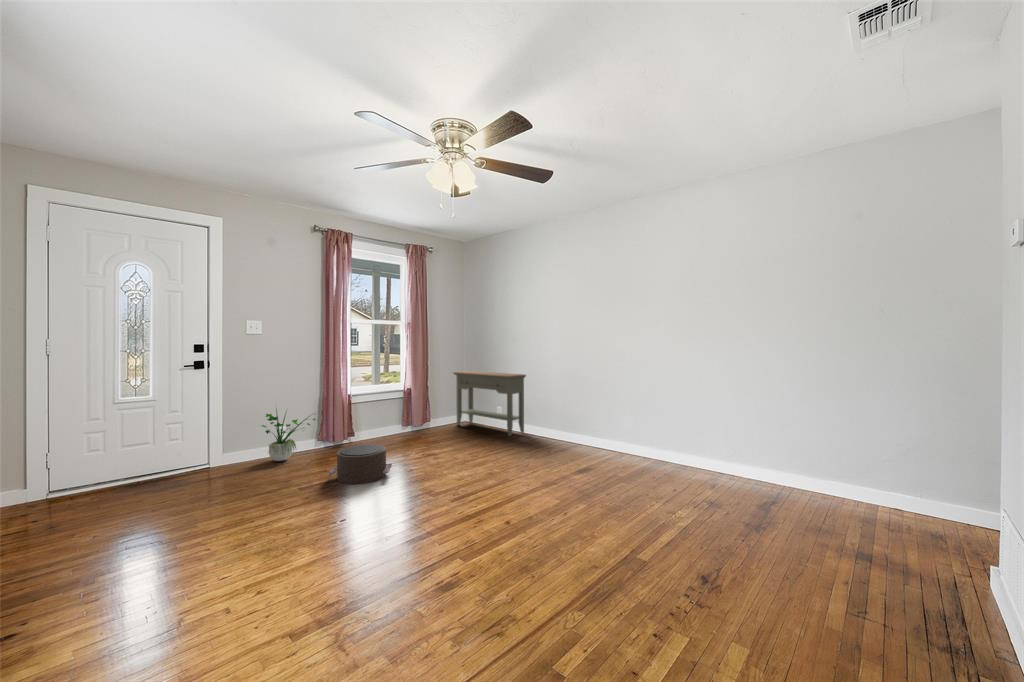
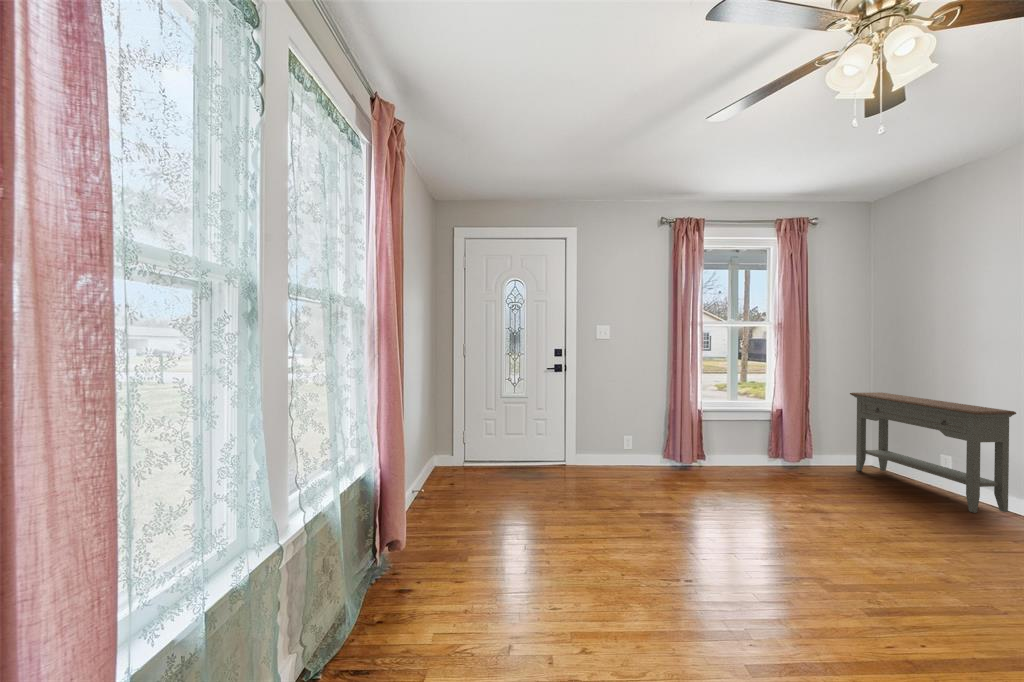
potted plant: present [262,409,316,461] -> none [605,409,665,473]
pouf: present [327,444,392,484] -> none [672,477,755,531]

